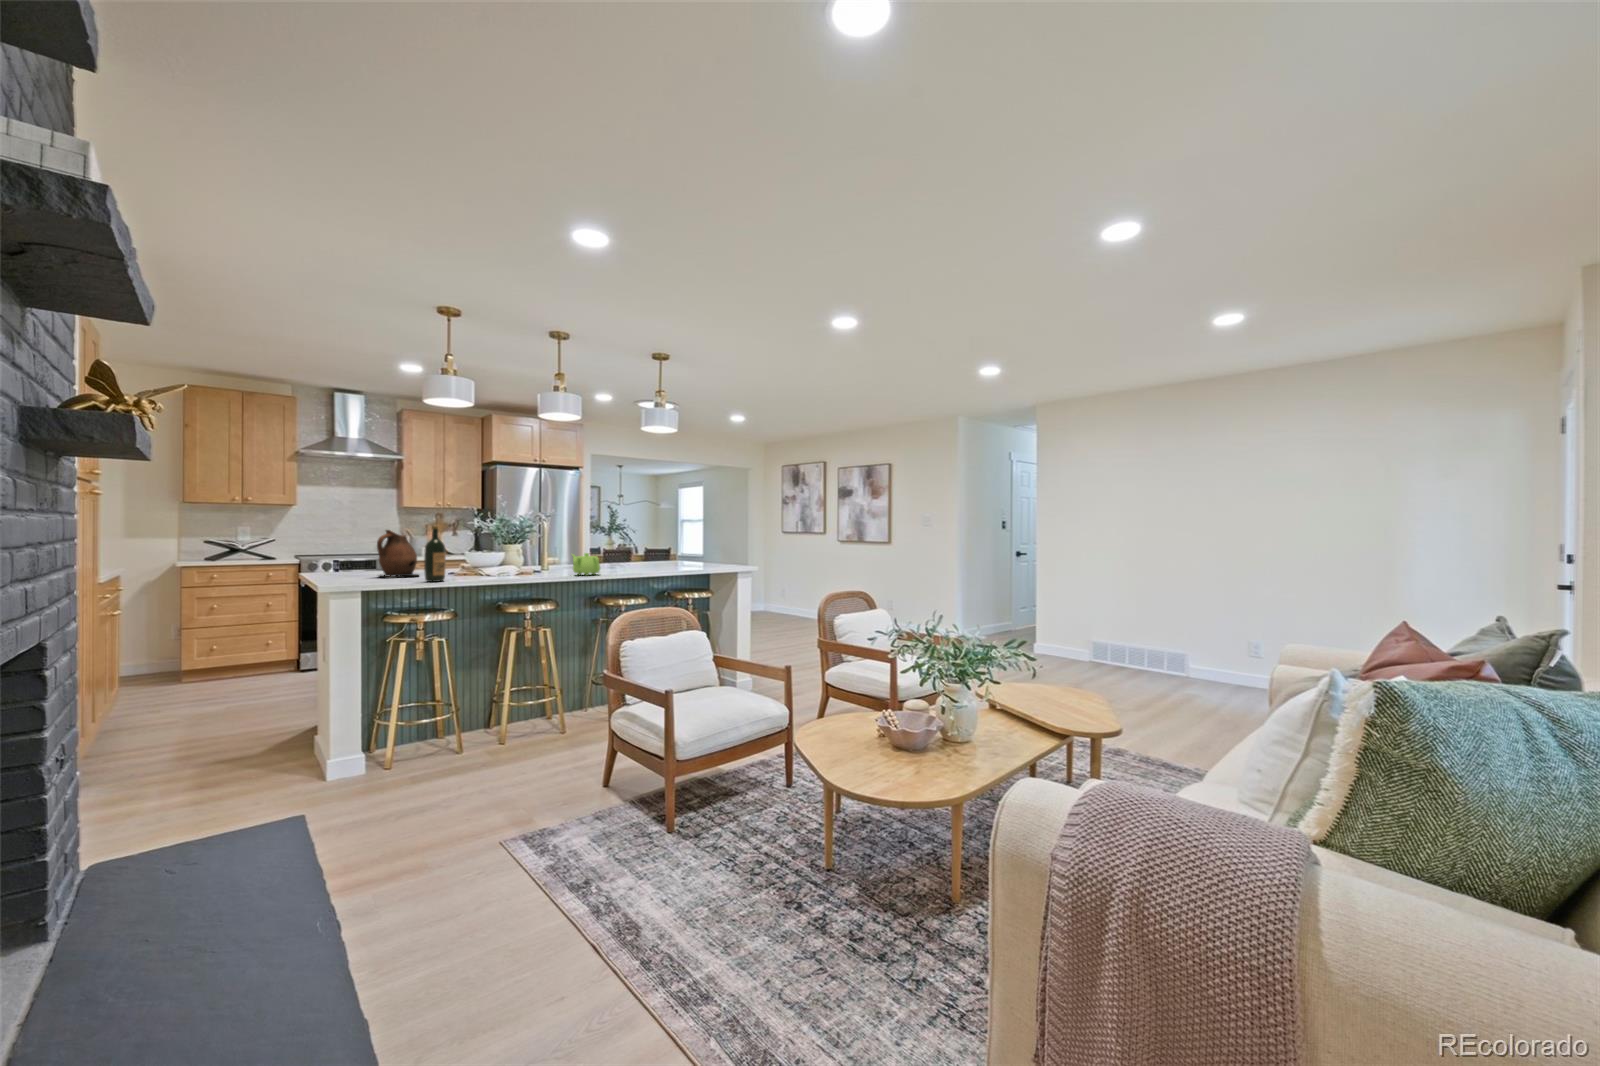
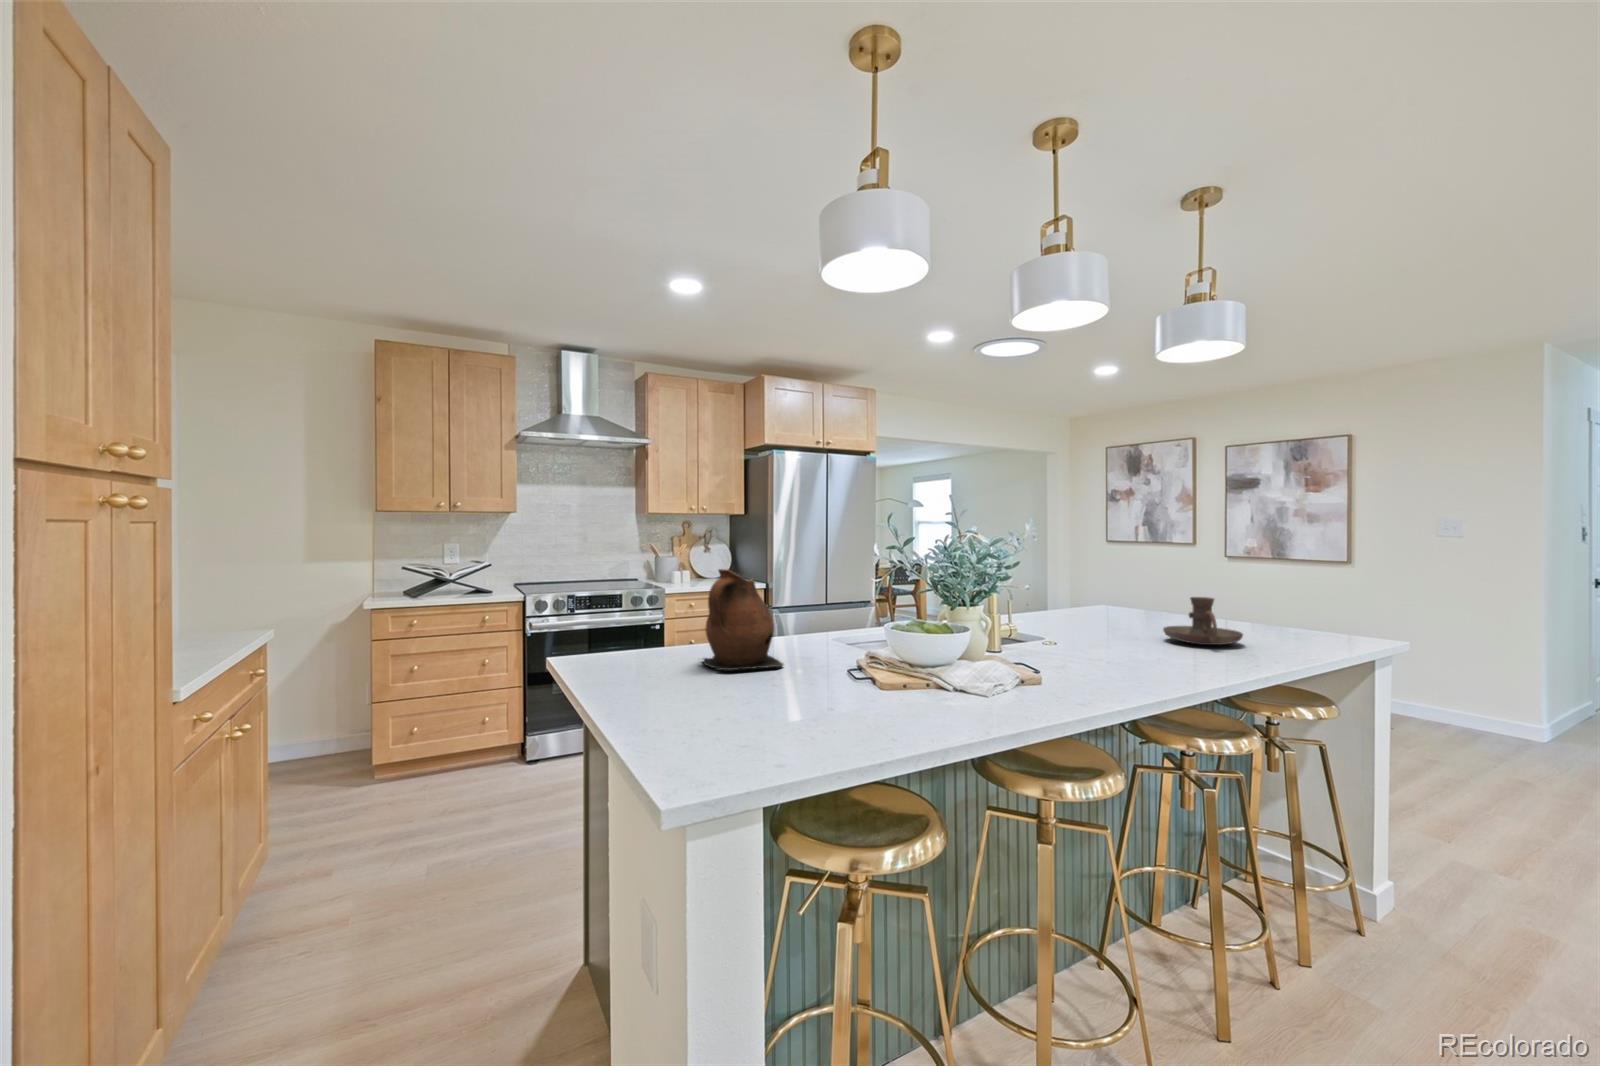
wine bottle: present [424,526,446,582] -> none [850,571,896,708]
candle holder: none [641,548,675,570] -> present [1163,597,1243,645]
teapot: present [572,553,600,576] -> none [1086,620,1175,674]

